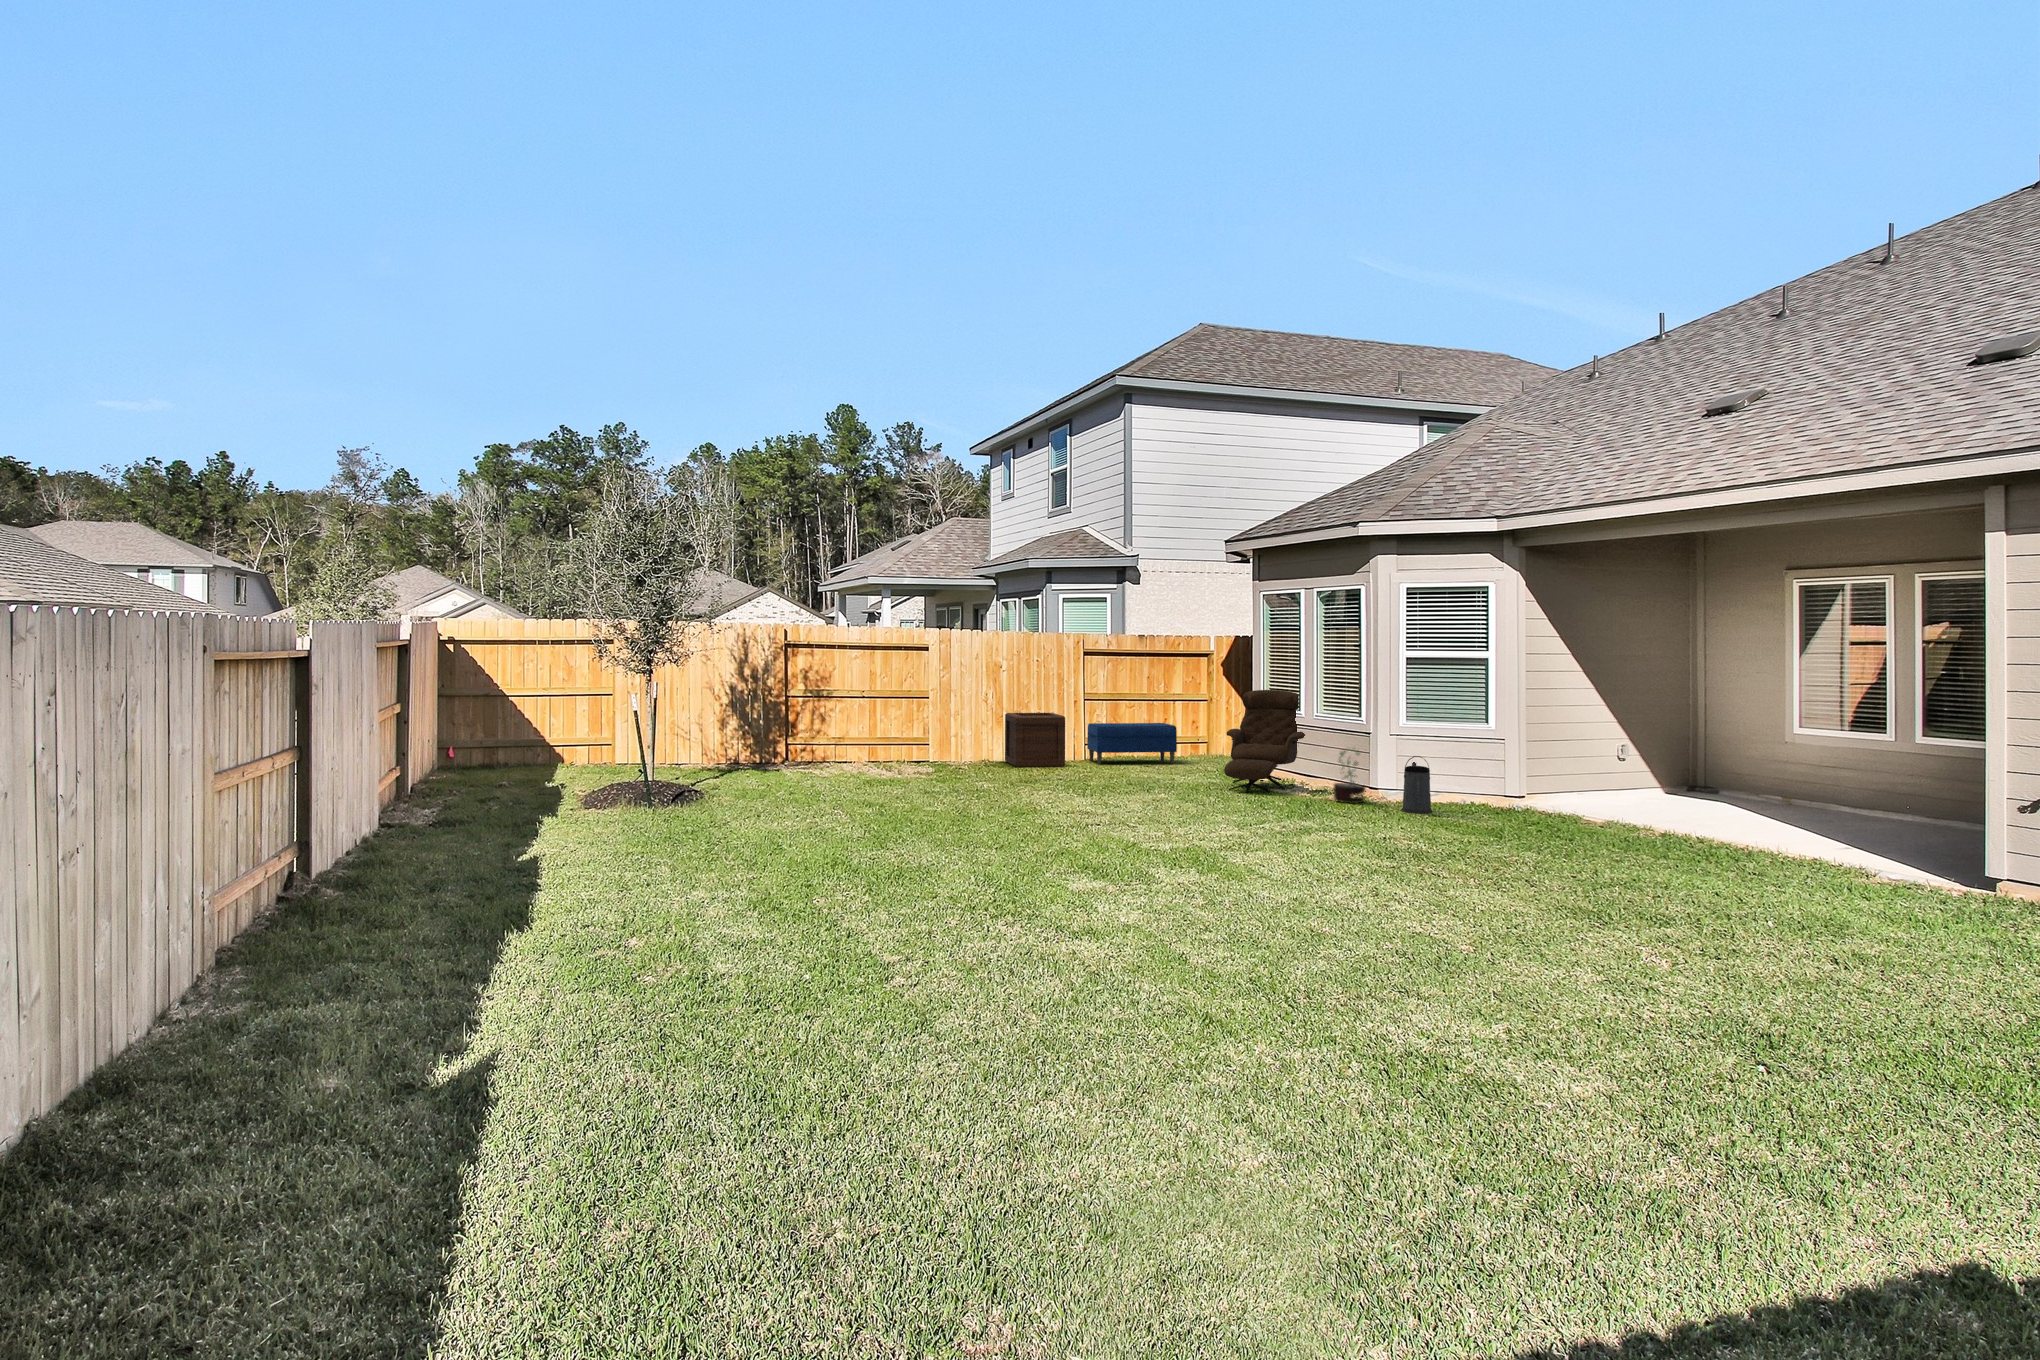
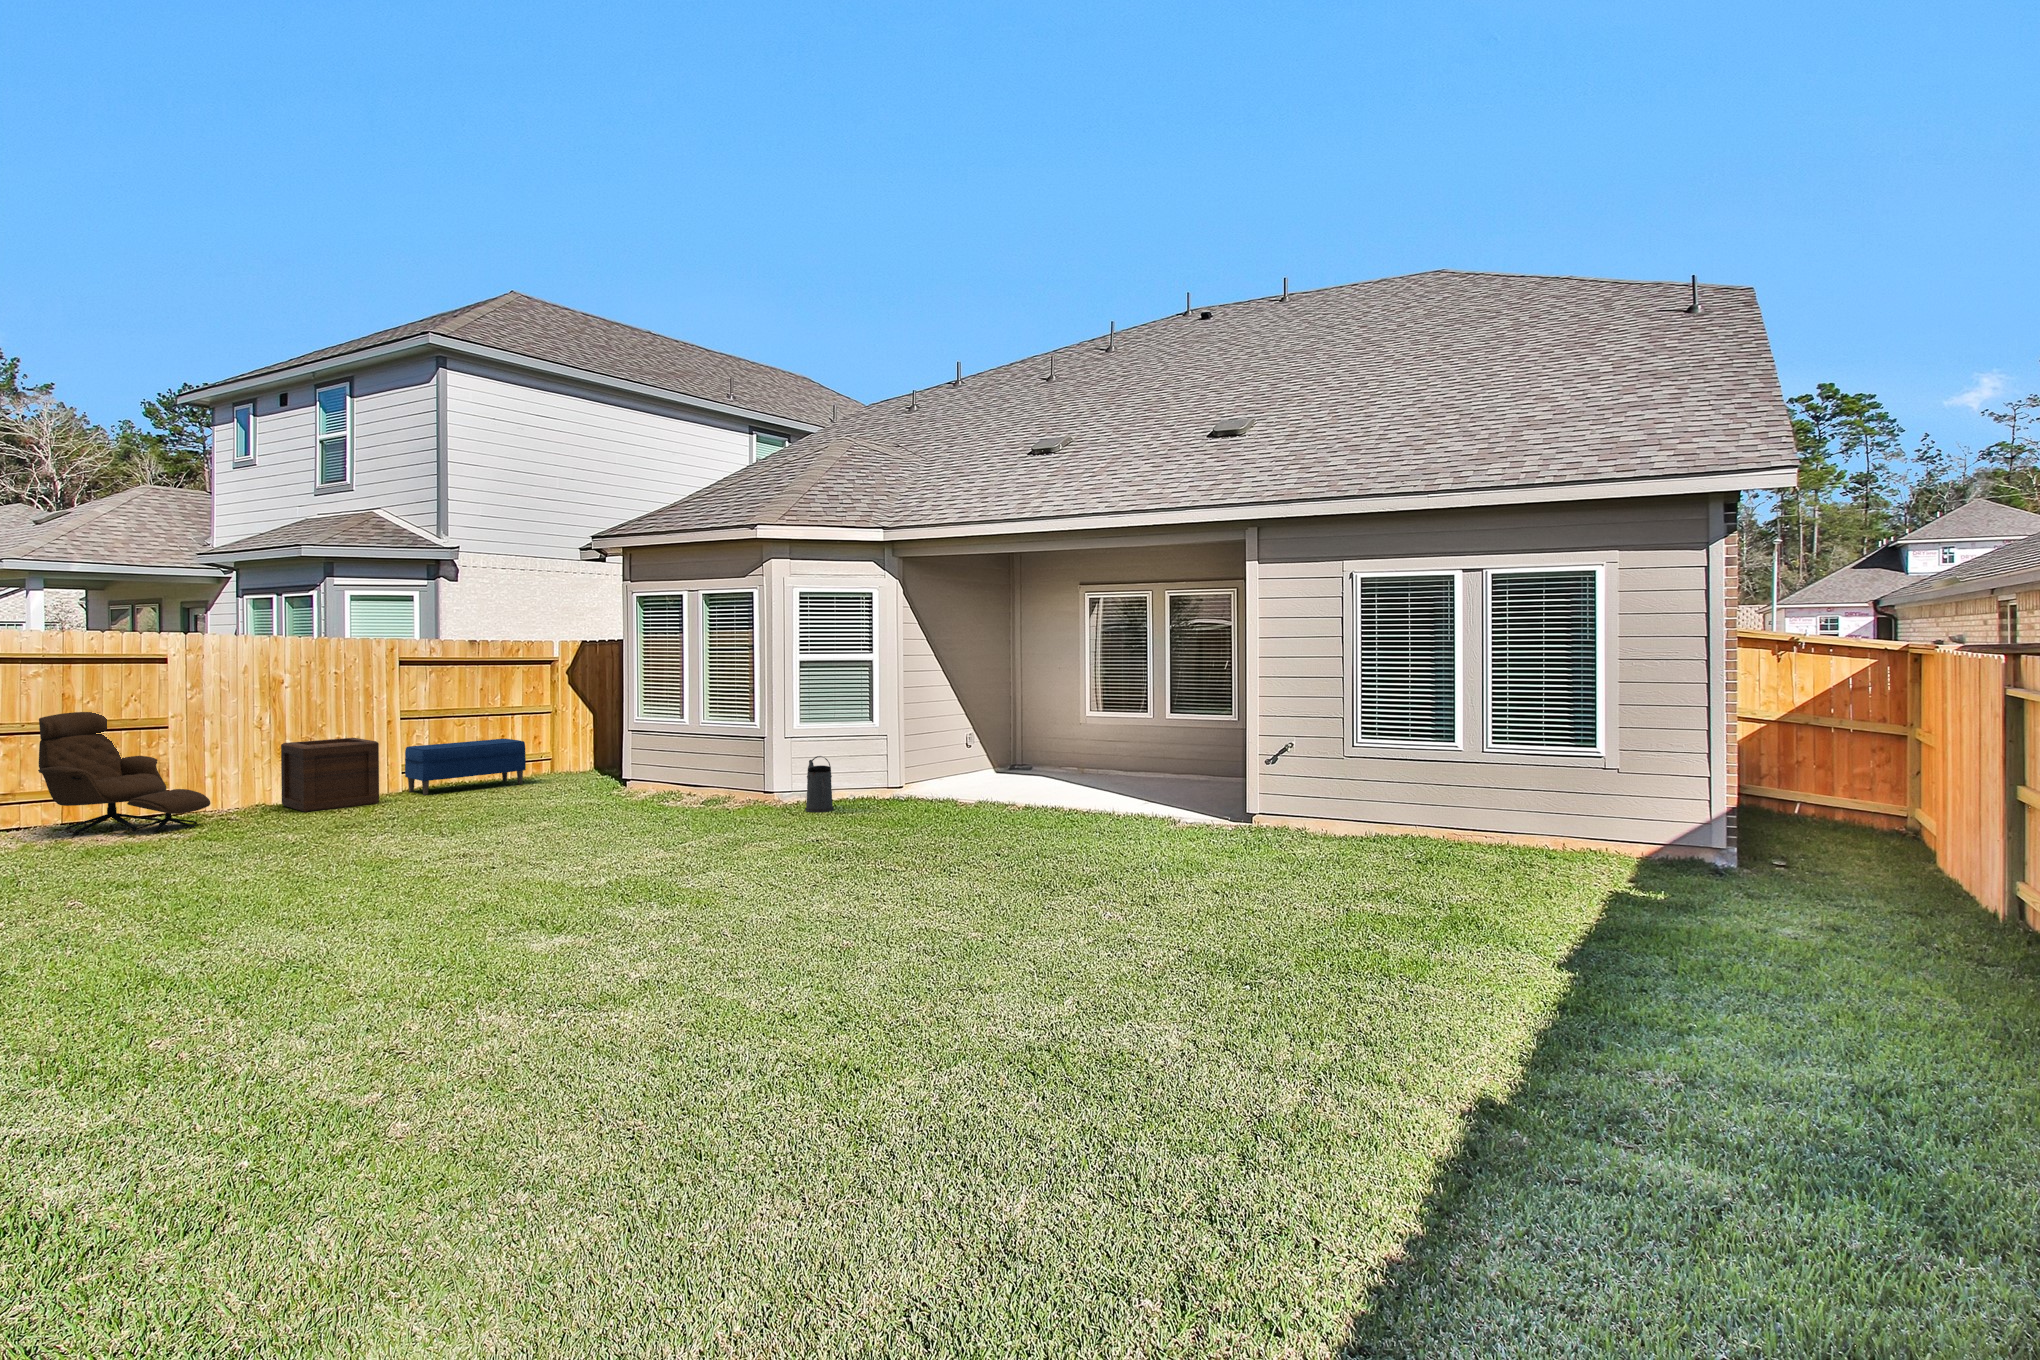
lounge chair: present [1224,690,1305,793] -> present [38,712,210,835]
decorative plant: present [1334,749,1366,803] -> none [732,751,765,809]

